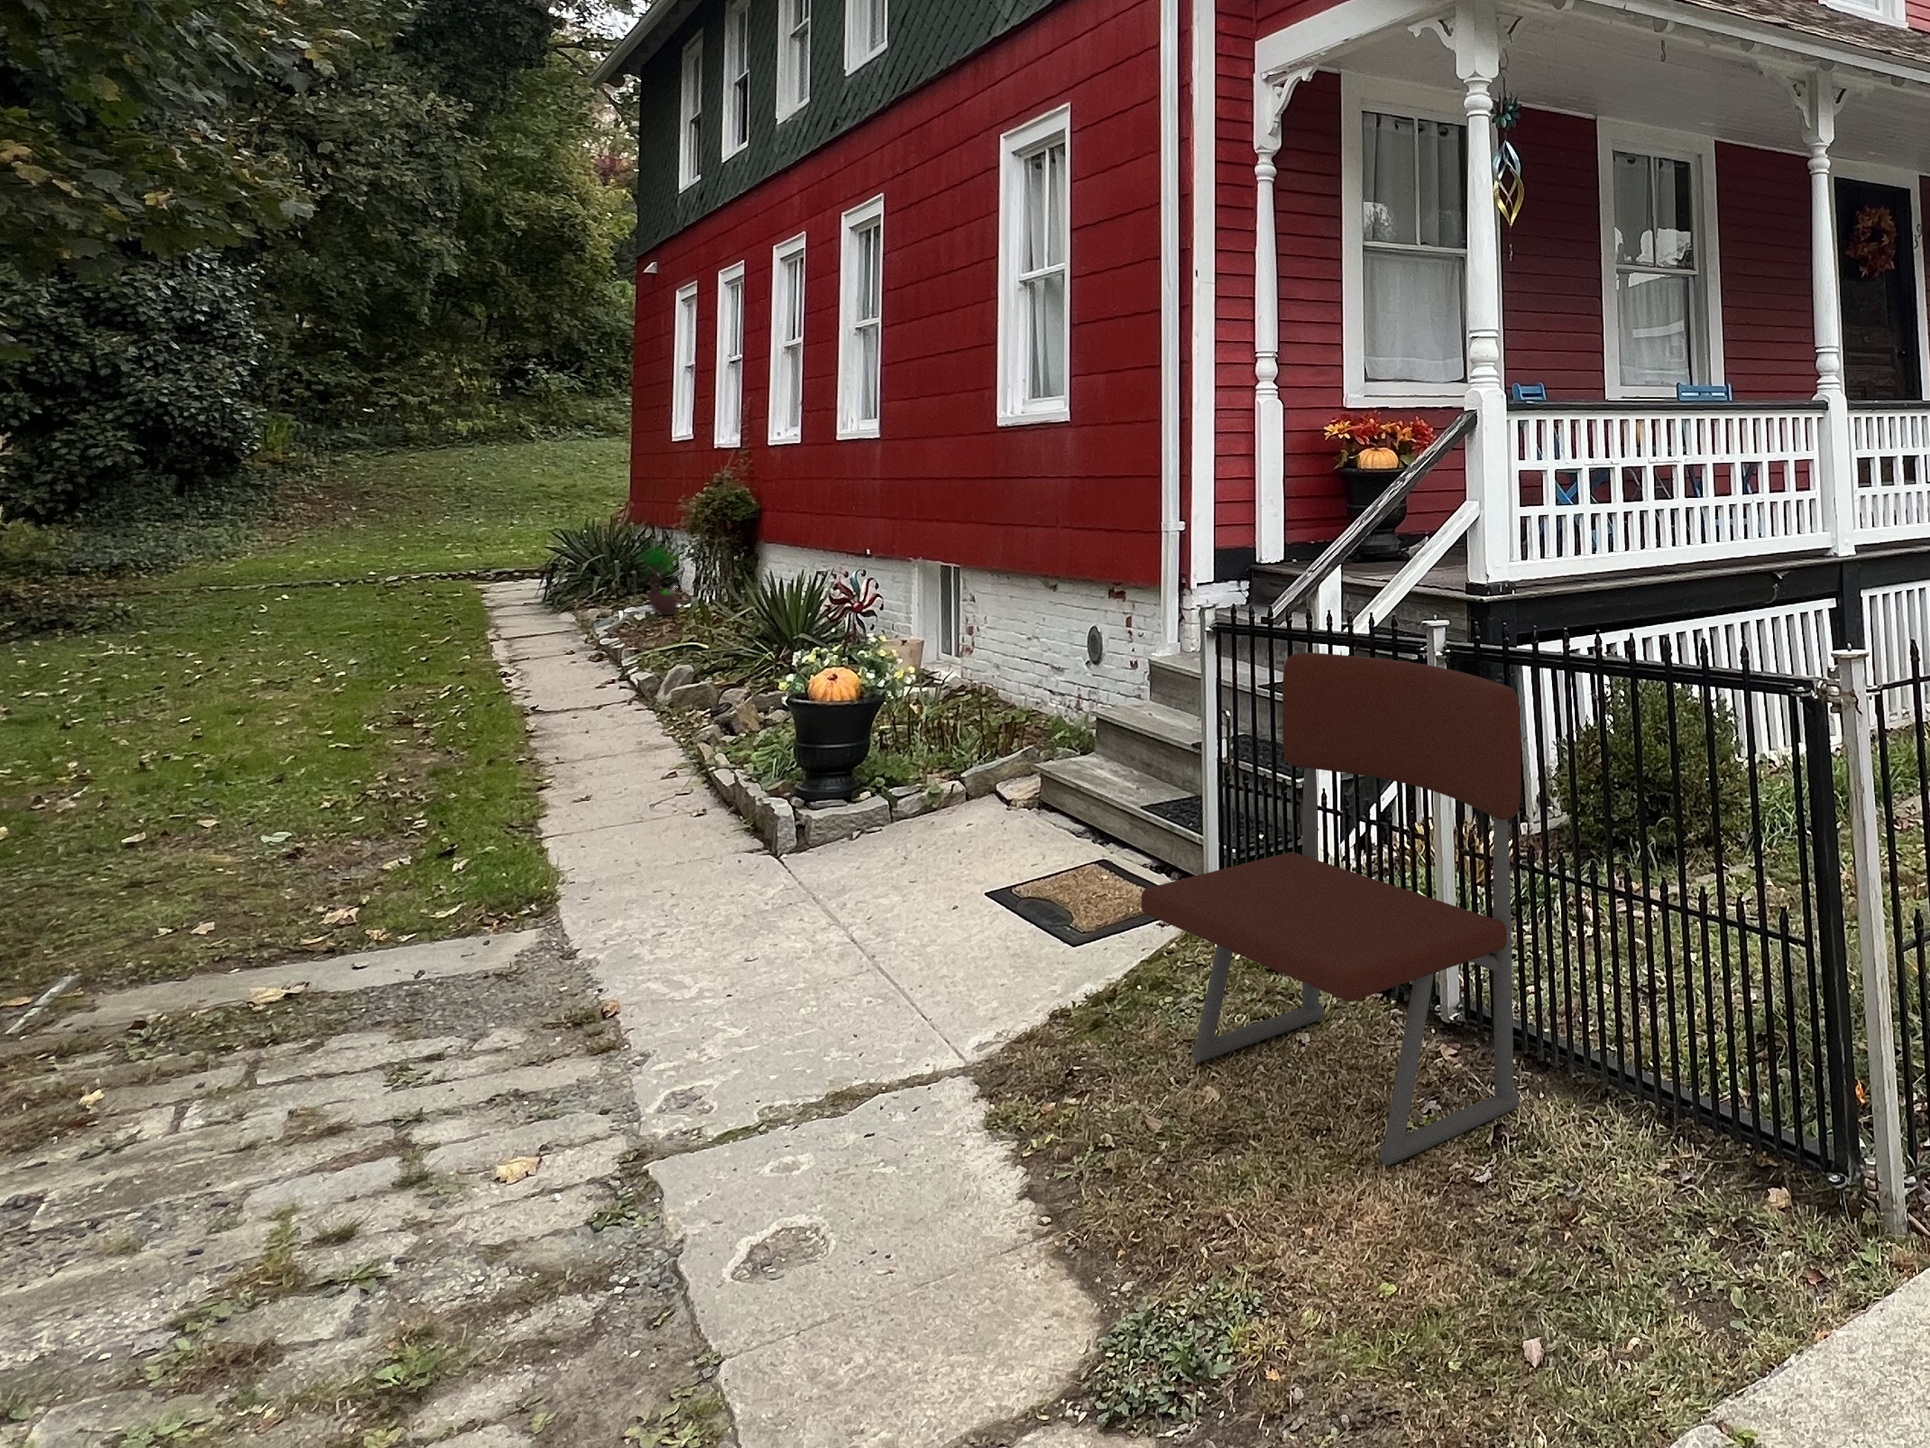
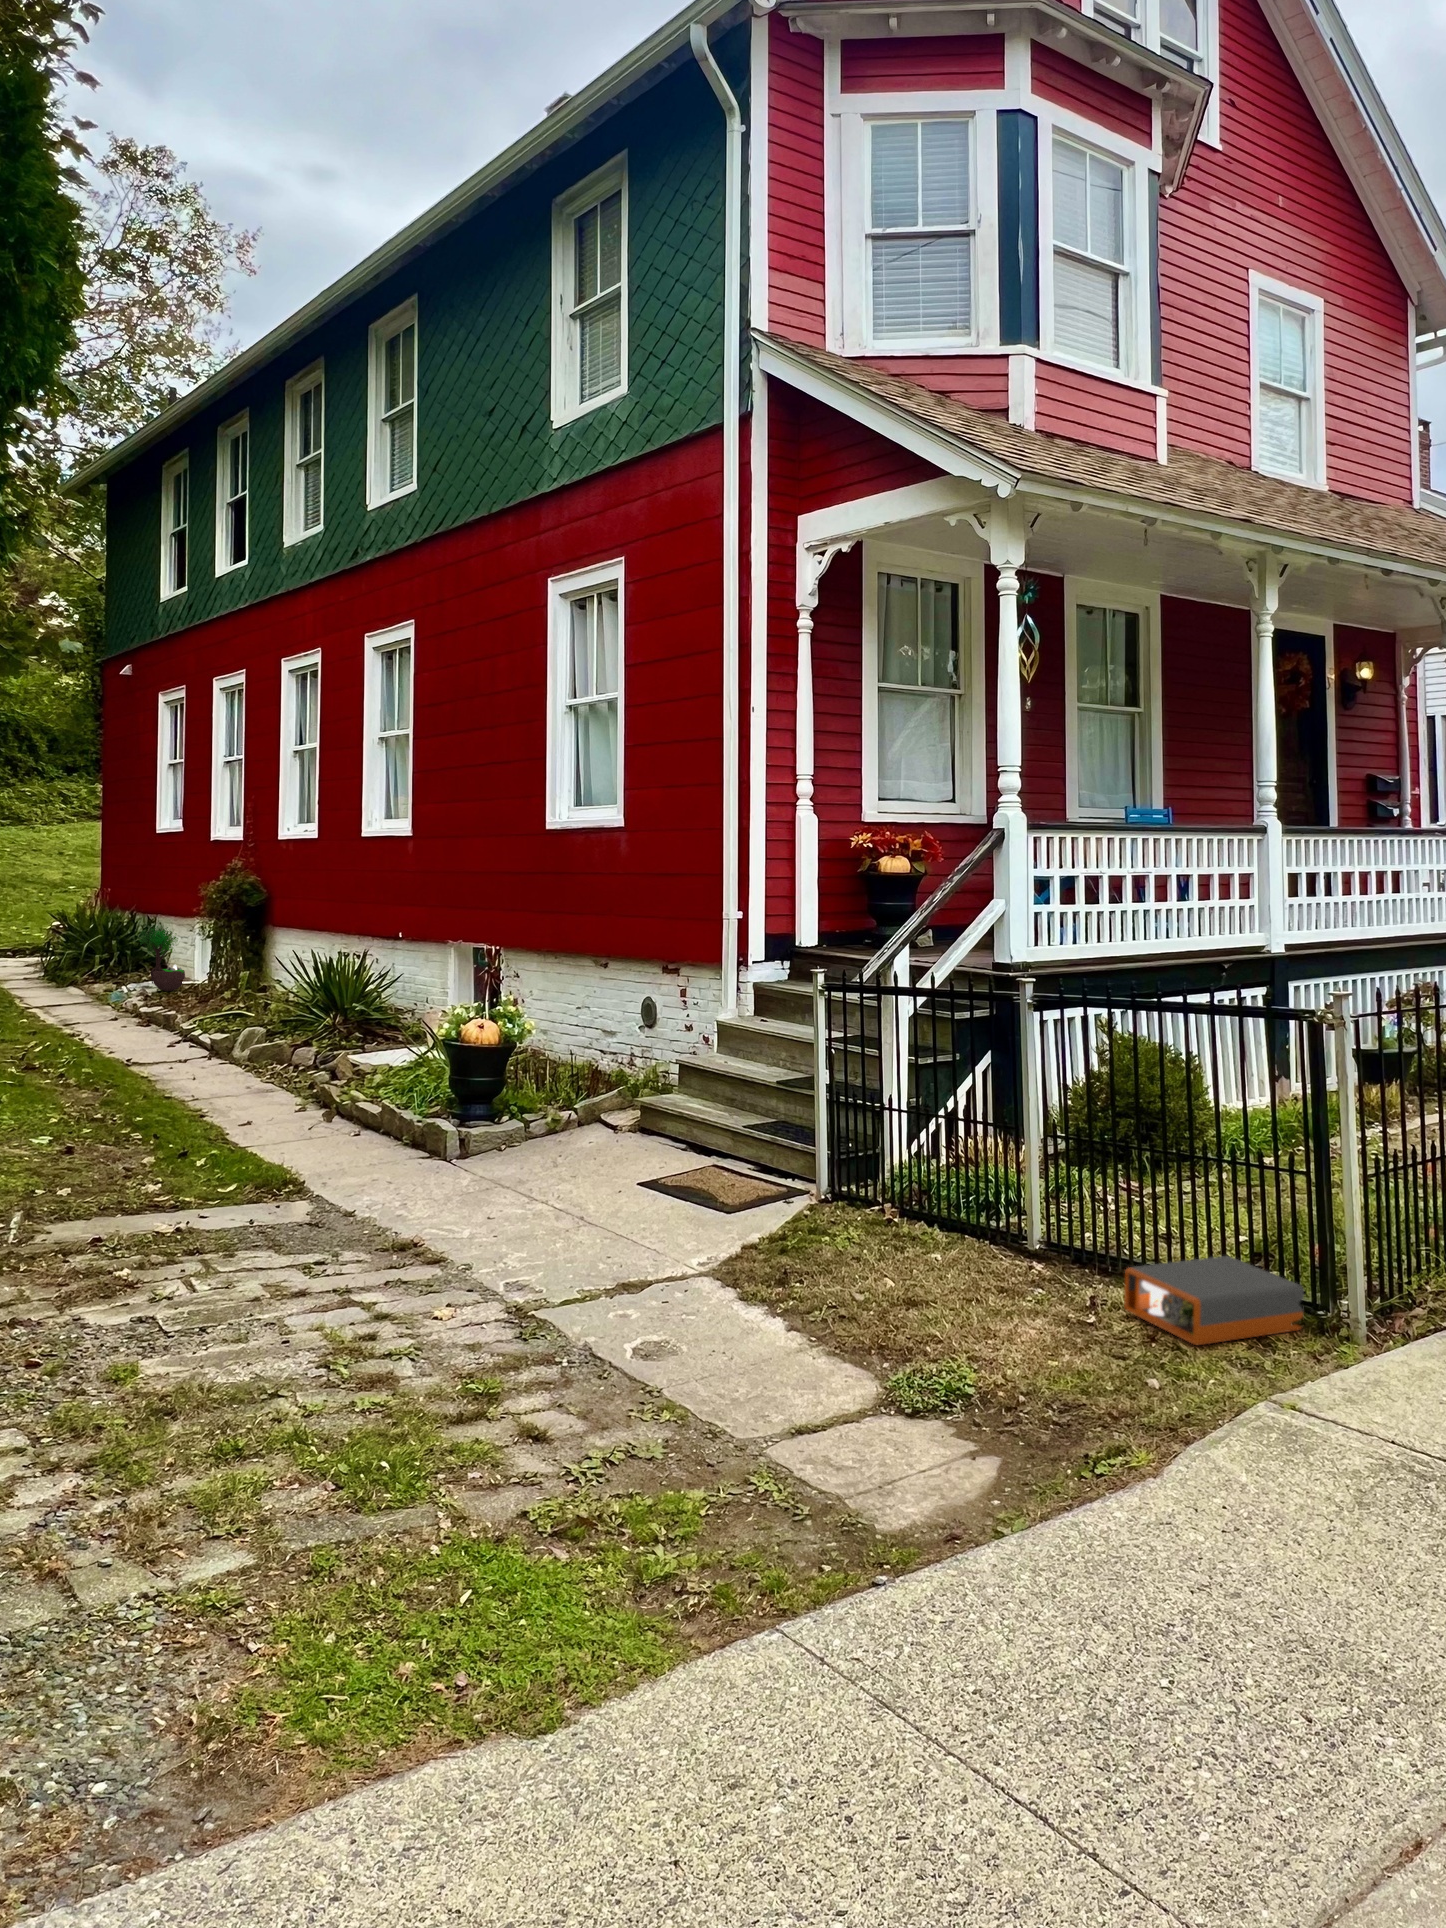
bench: present [1141,652,1521,1166] -> none [833,998,1105,1314]
storage box: none [1541,1050,1813,1241] -> present [1124,1256,1304,1345]

